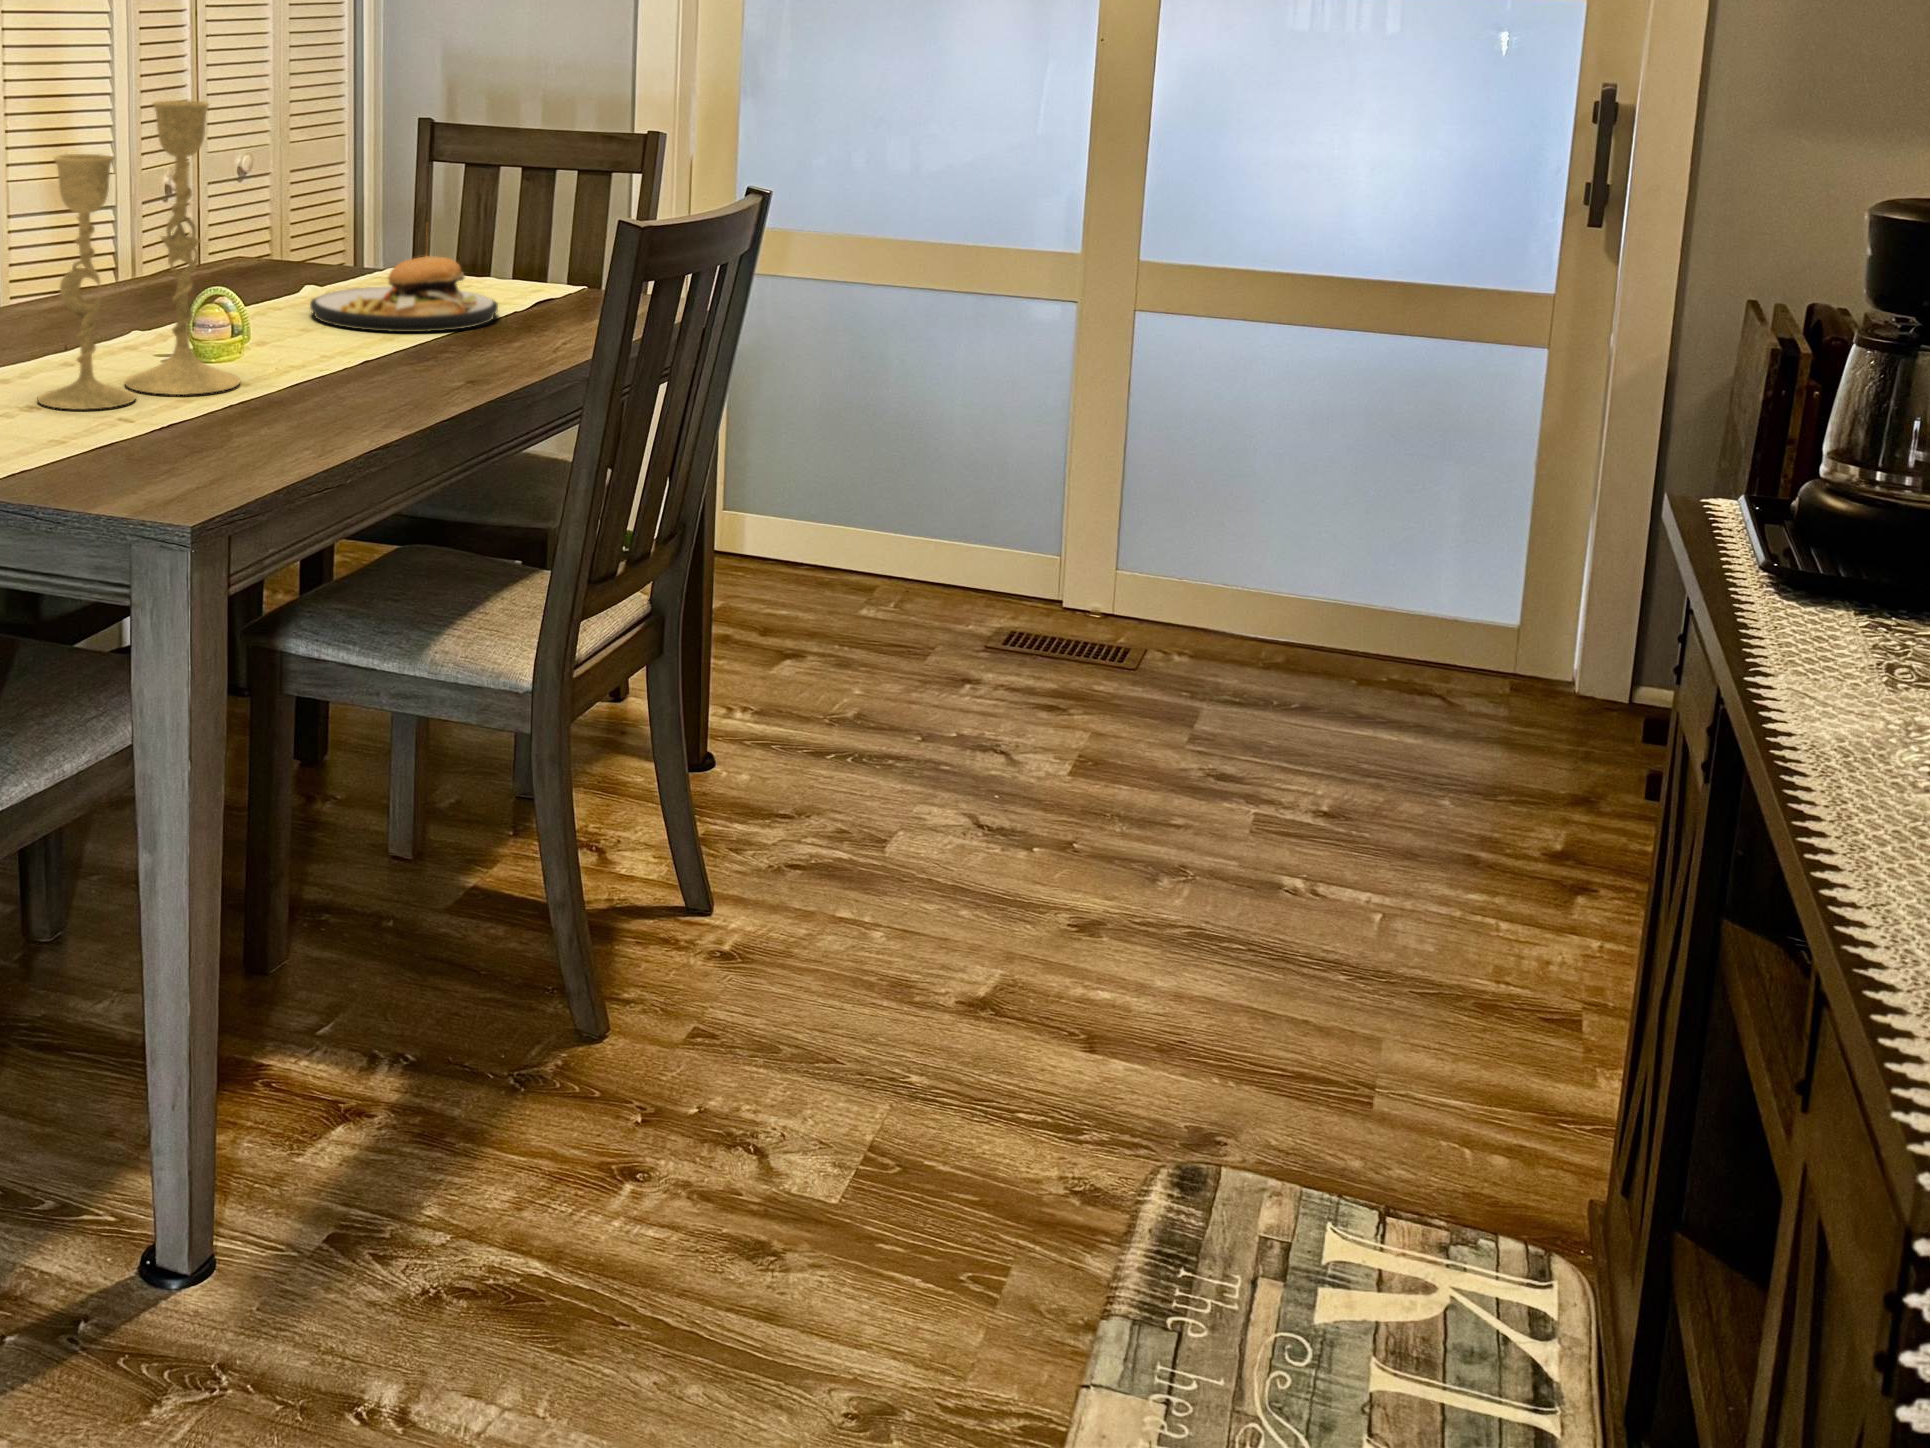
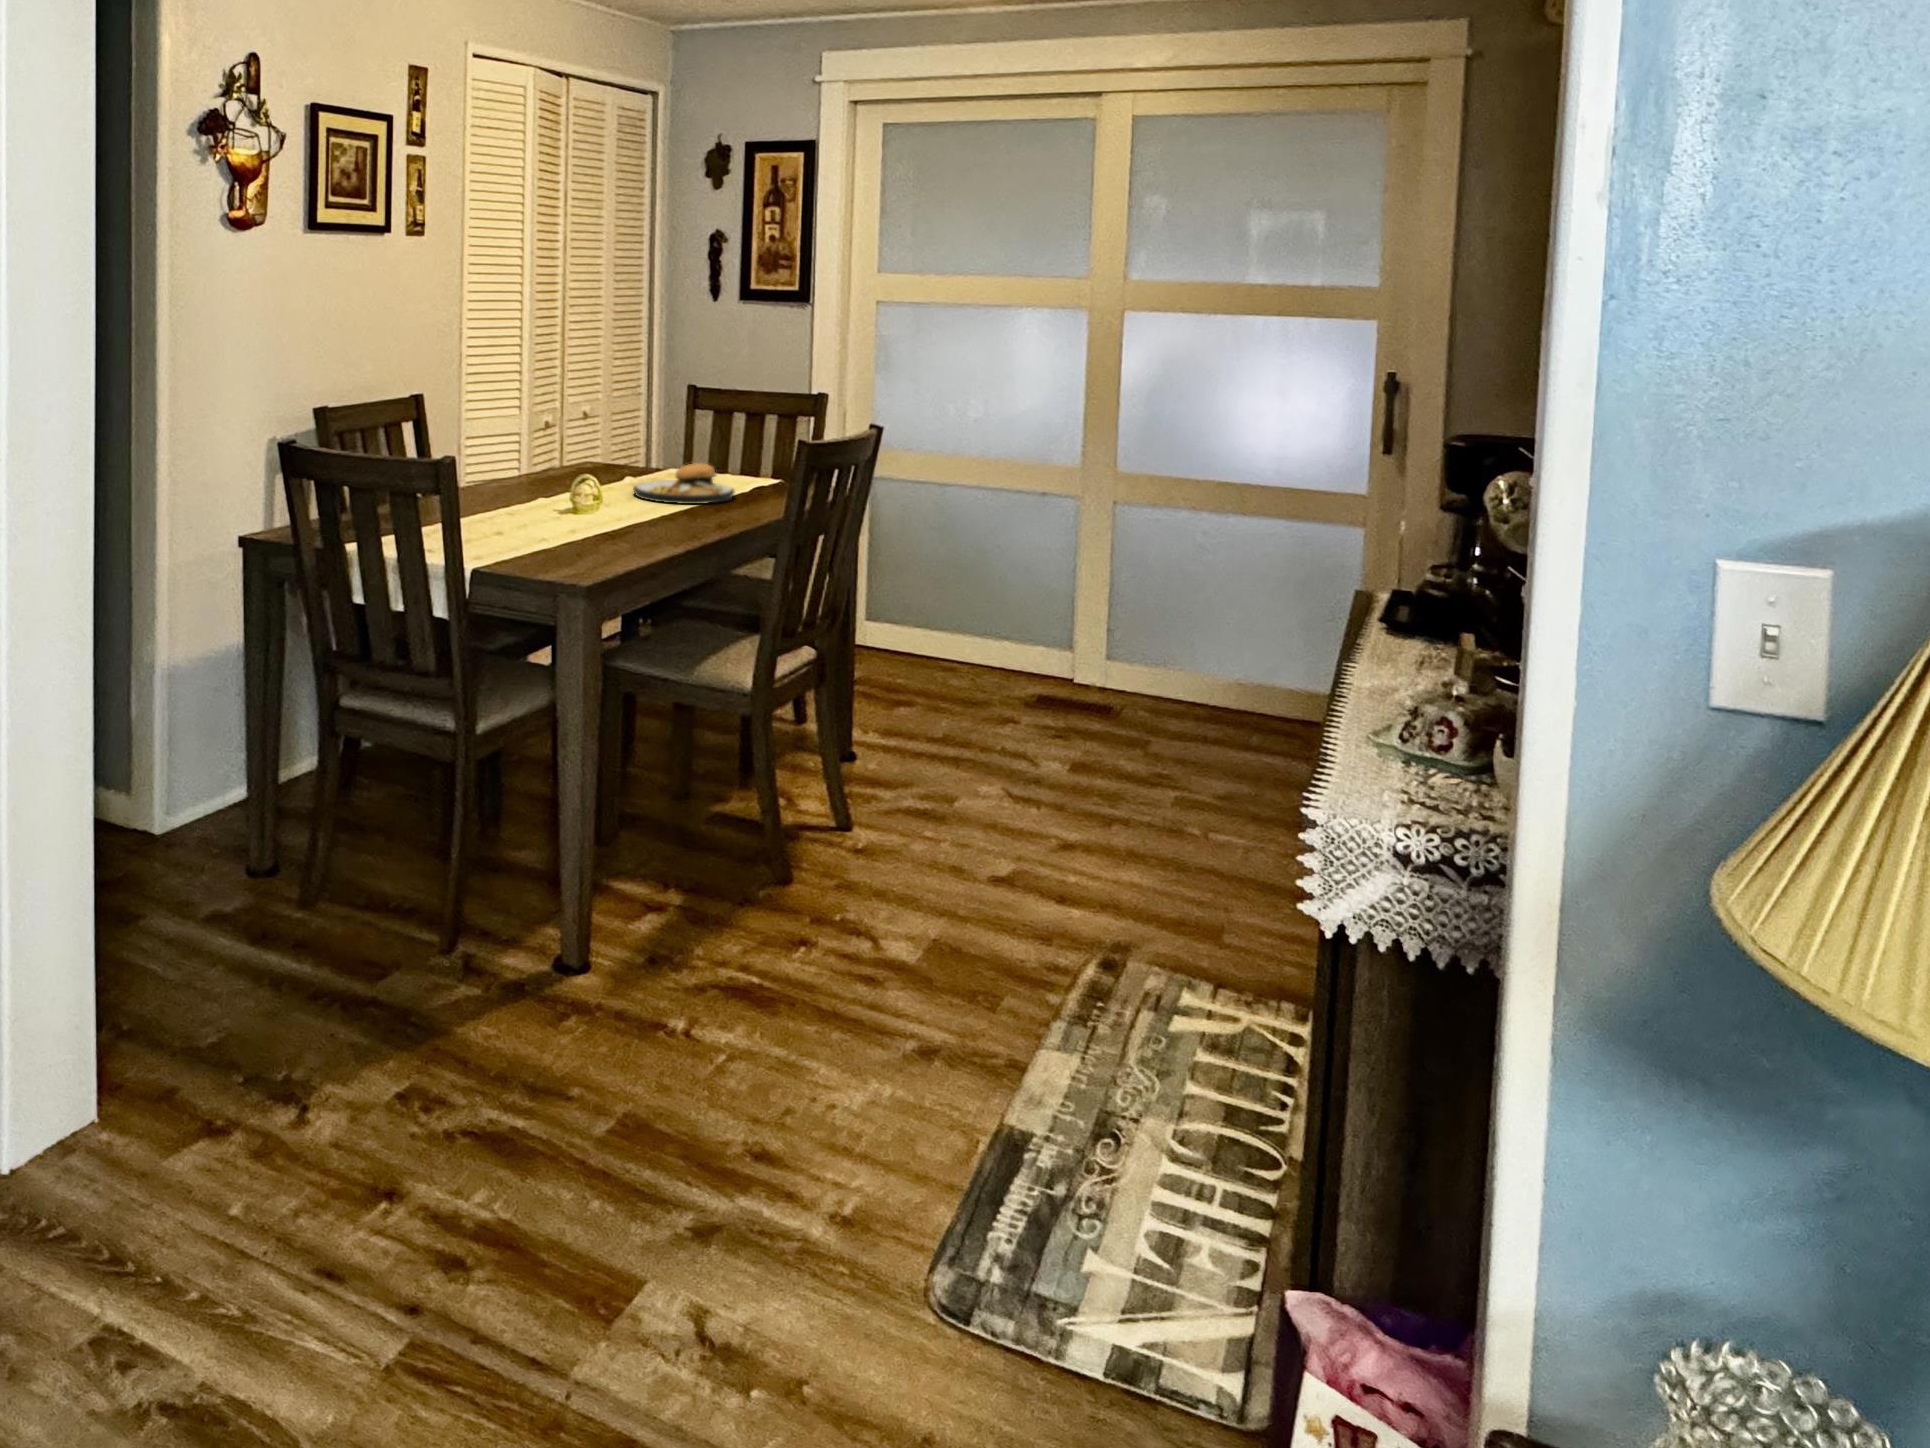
candlestick: present [37,100,240,410] -> none [502,380,602,536]

